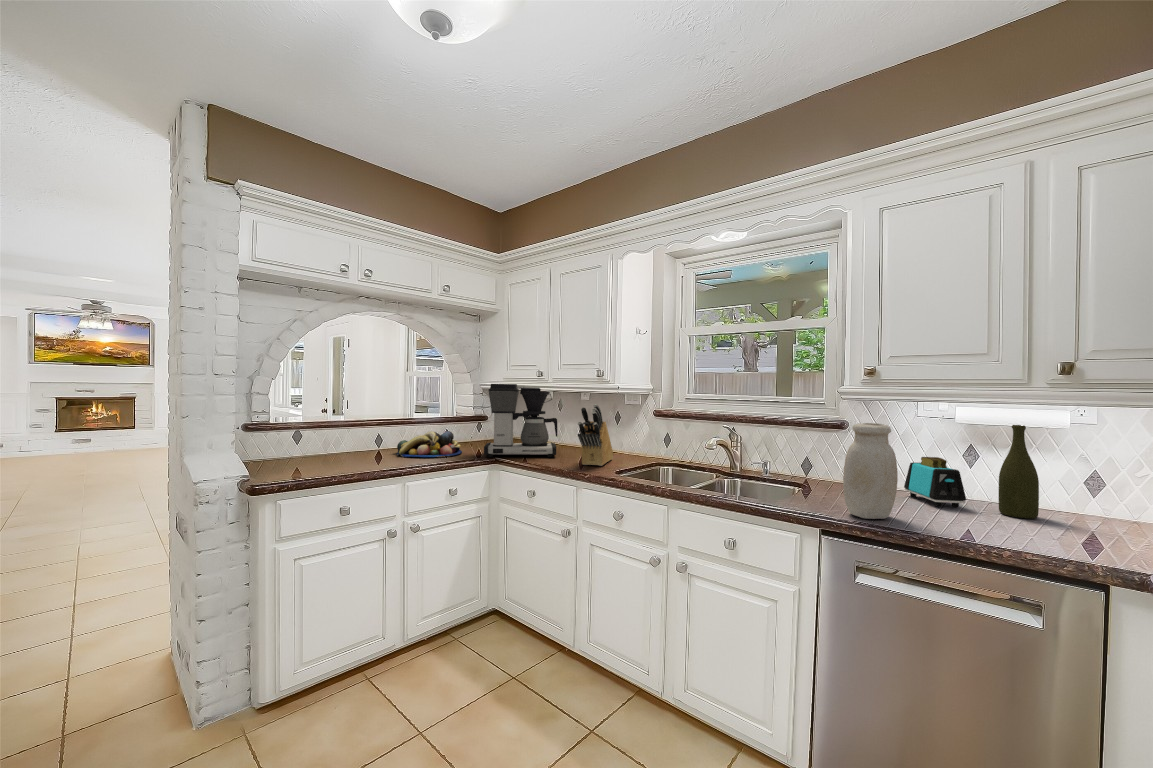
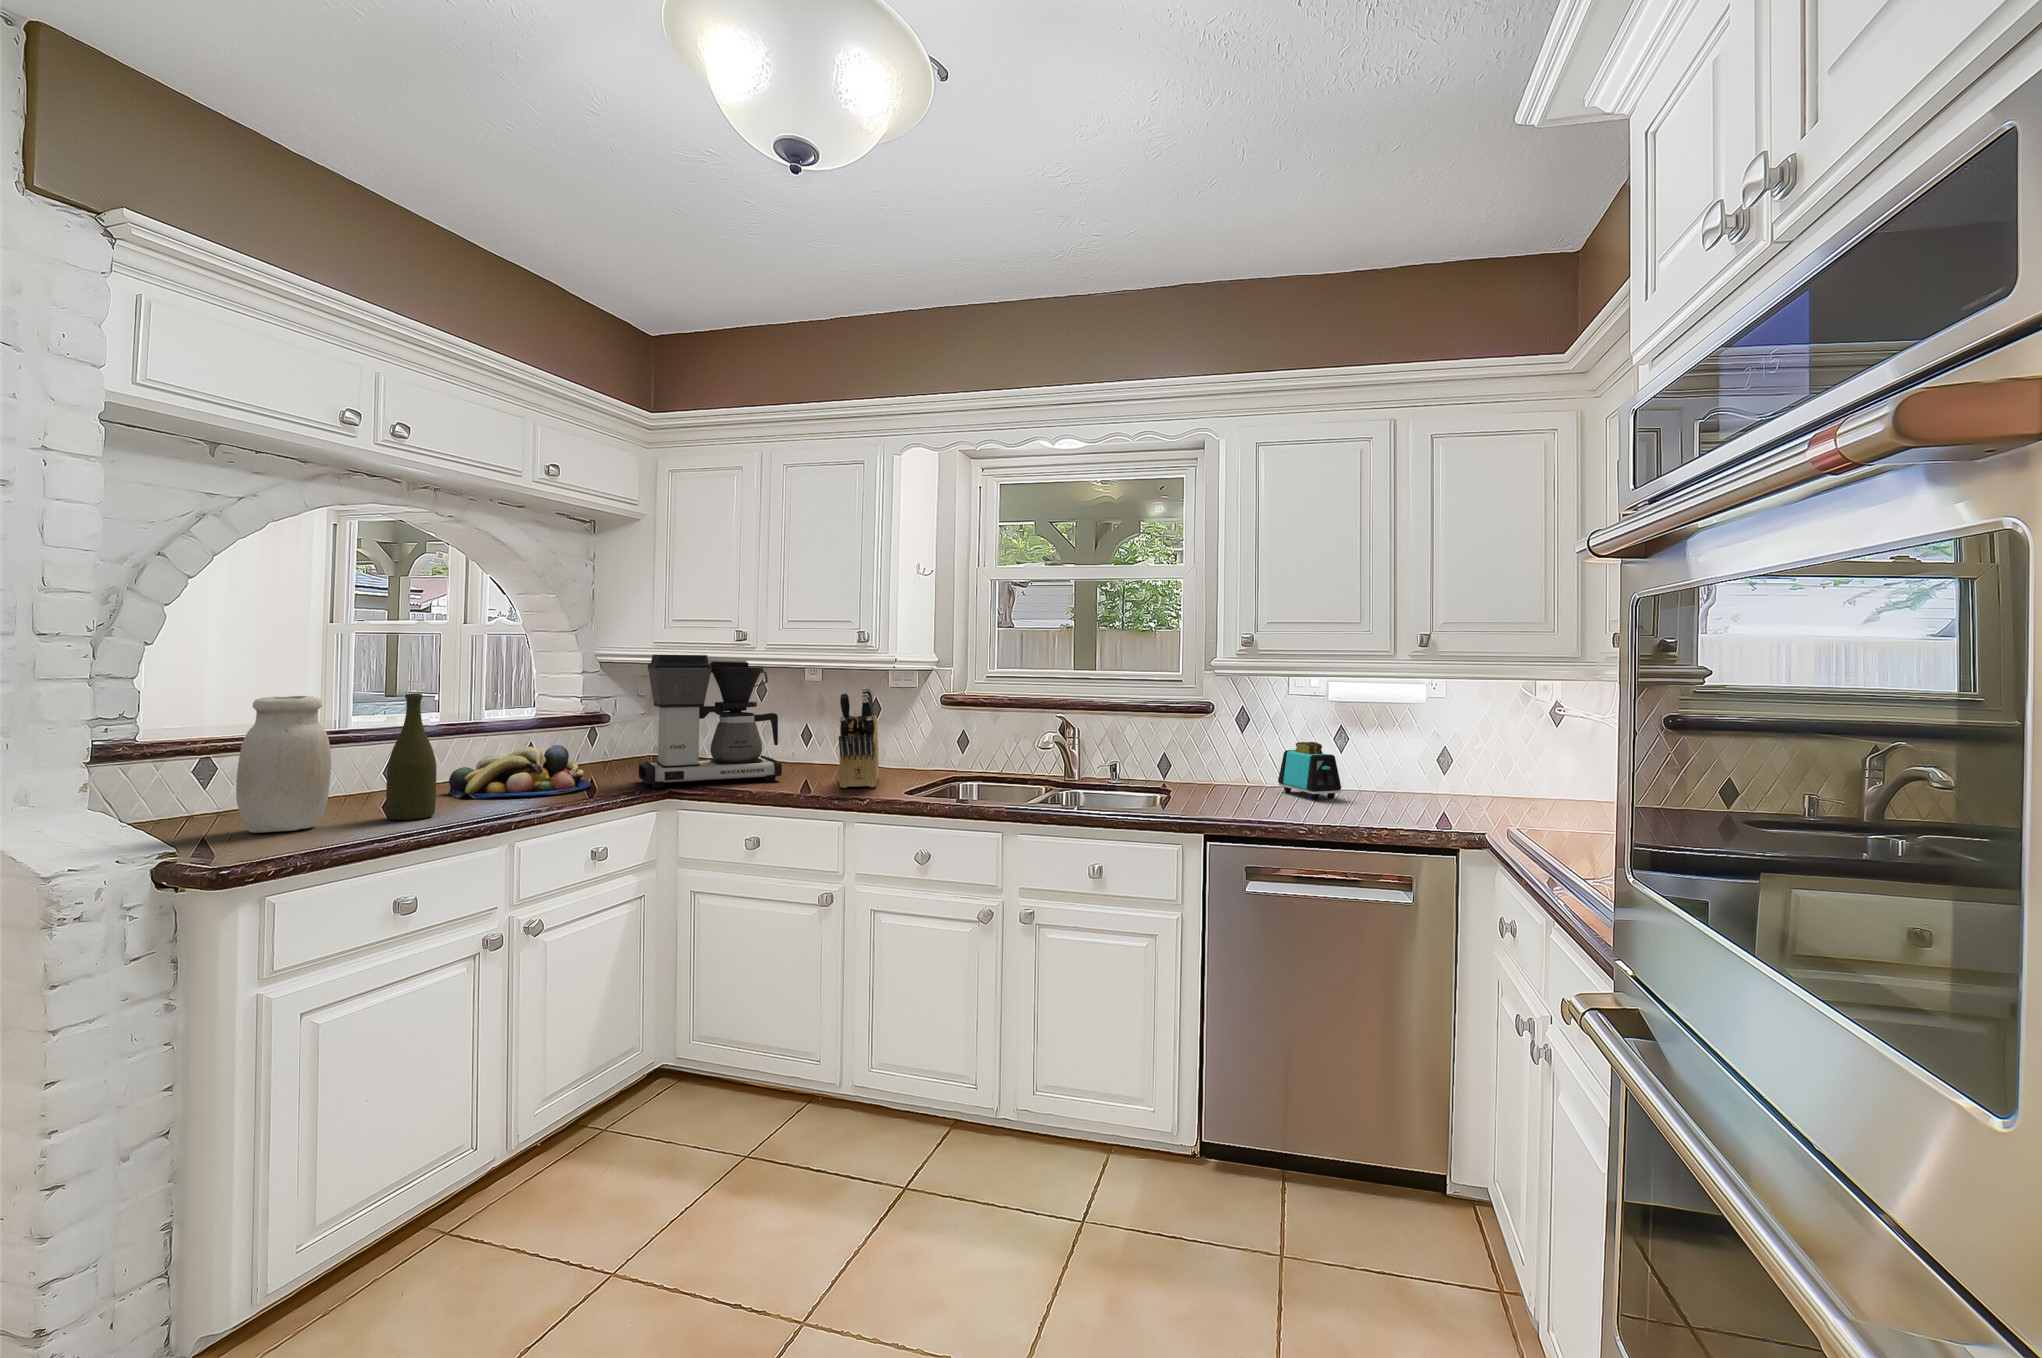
jar: present [843,423,898,519] -> present [236,696,331,833]
bottle: present [999,425,1039,519] -> present [386,693,436,820]

